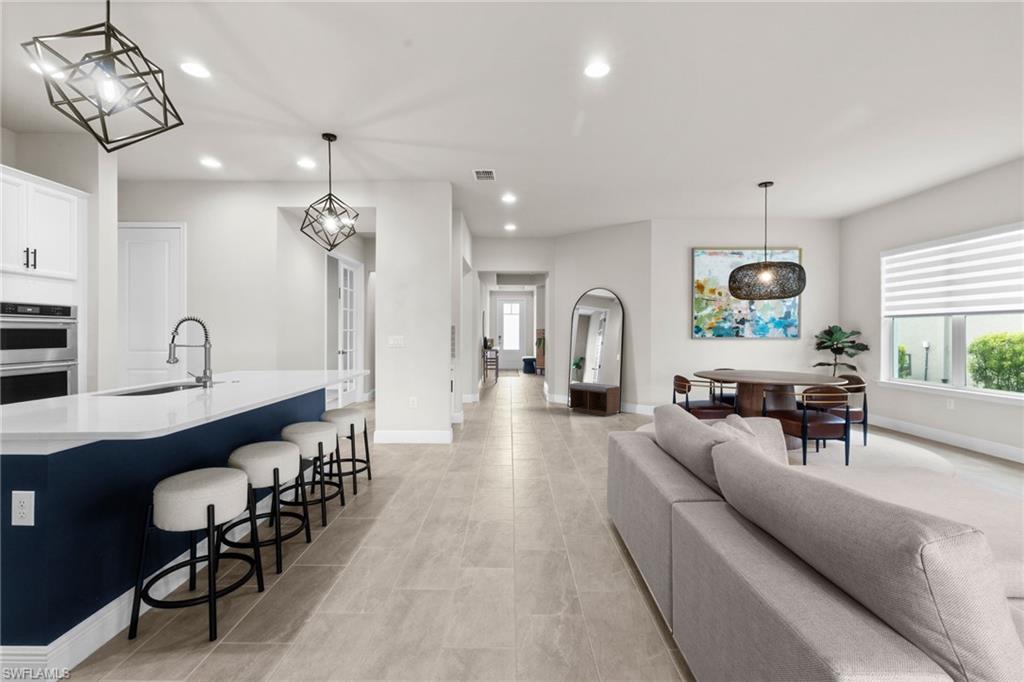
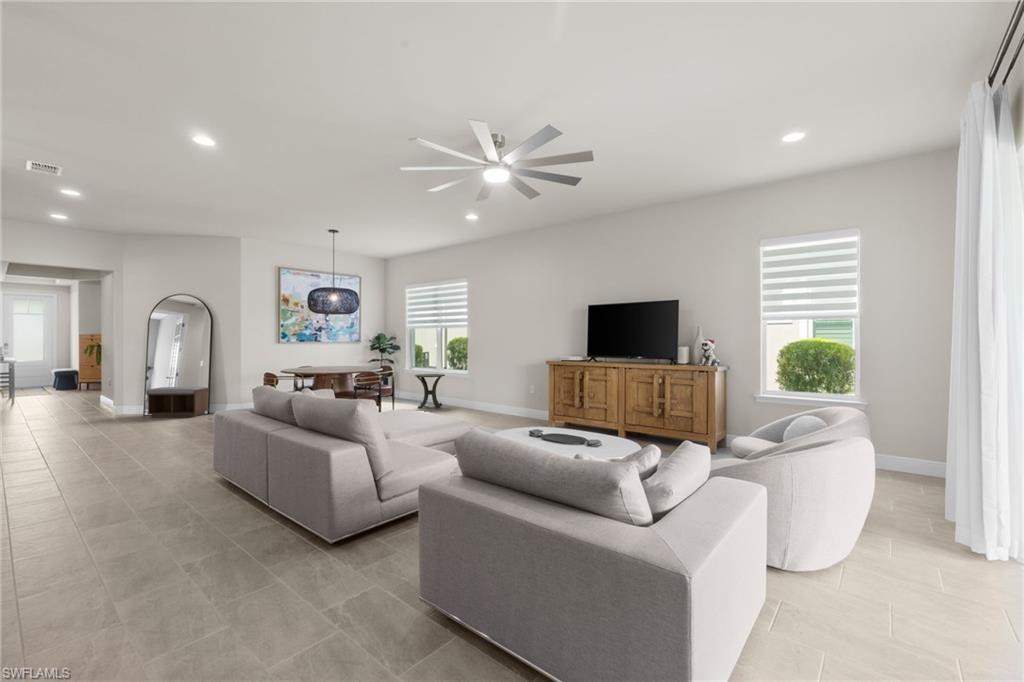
side table: none [905,392,975,456] -> present [415,374,445,409]

